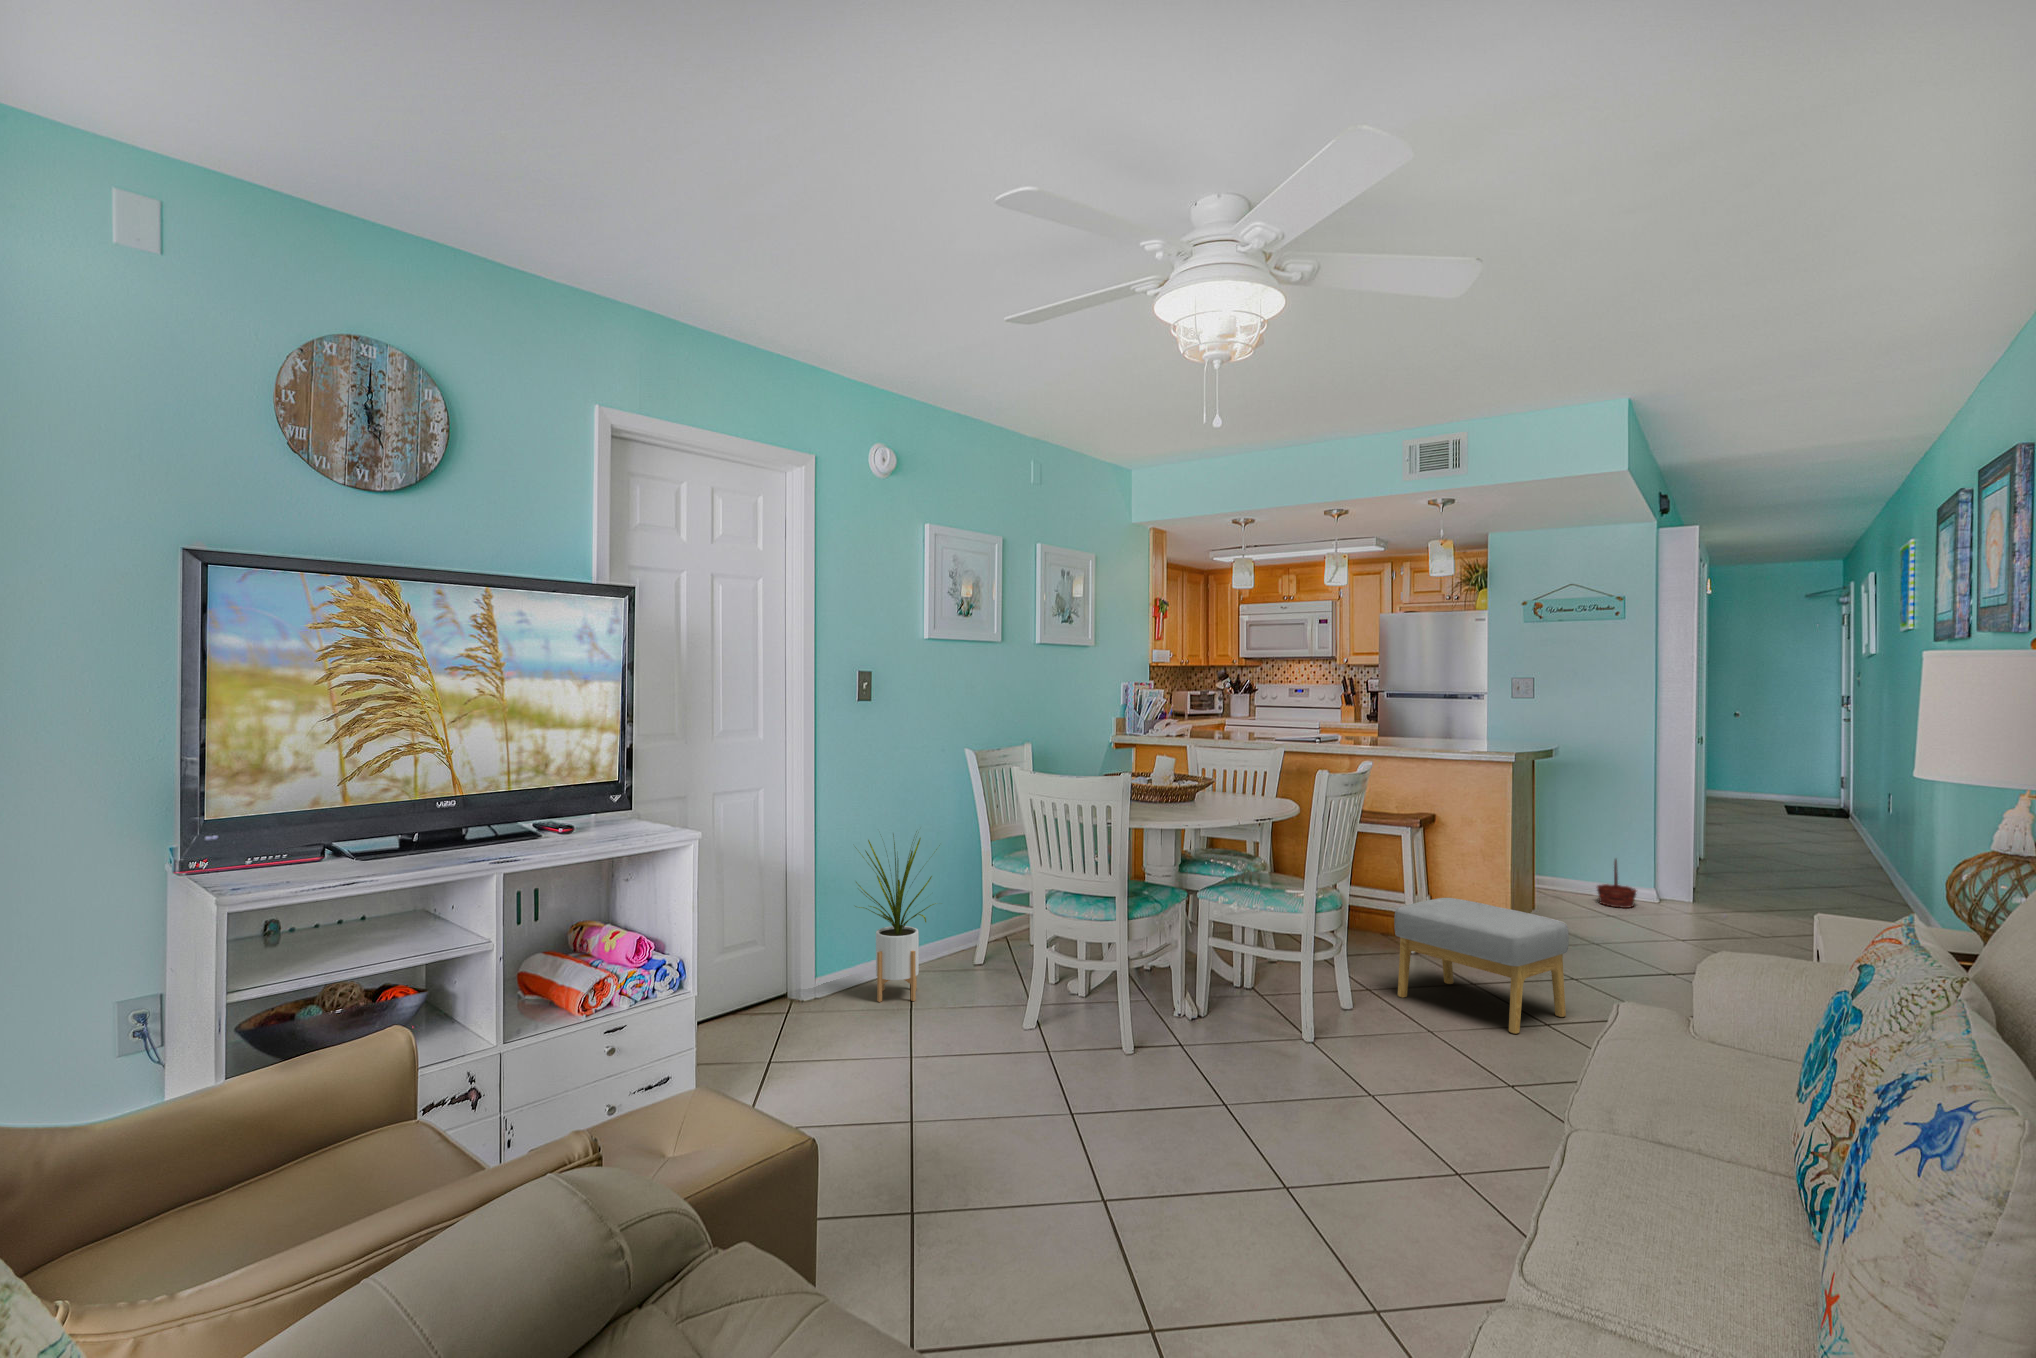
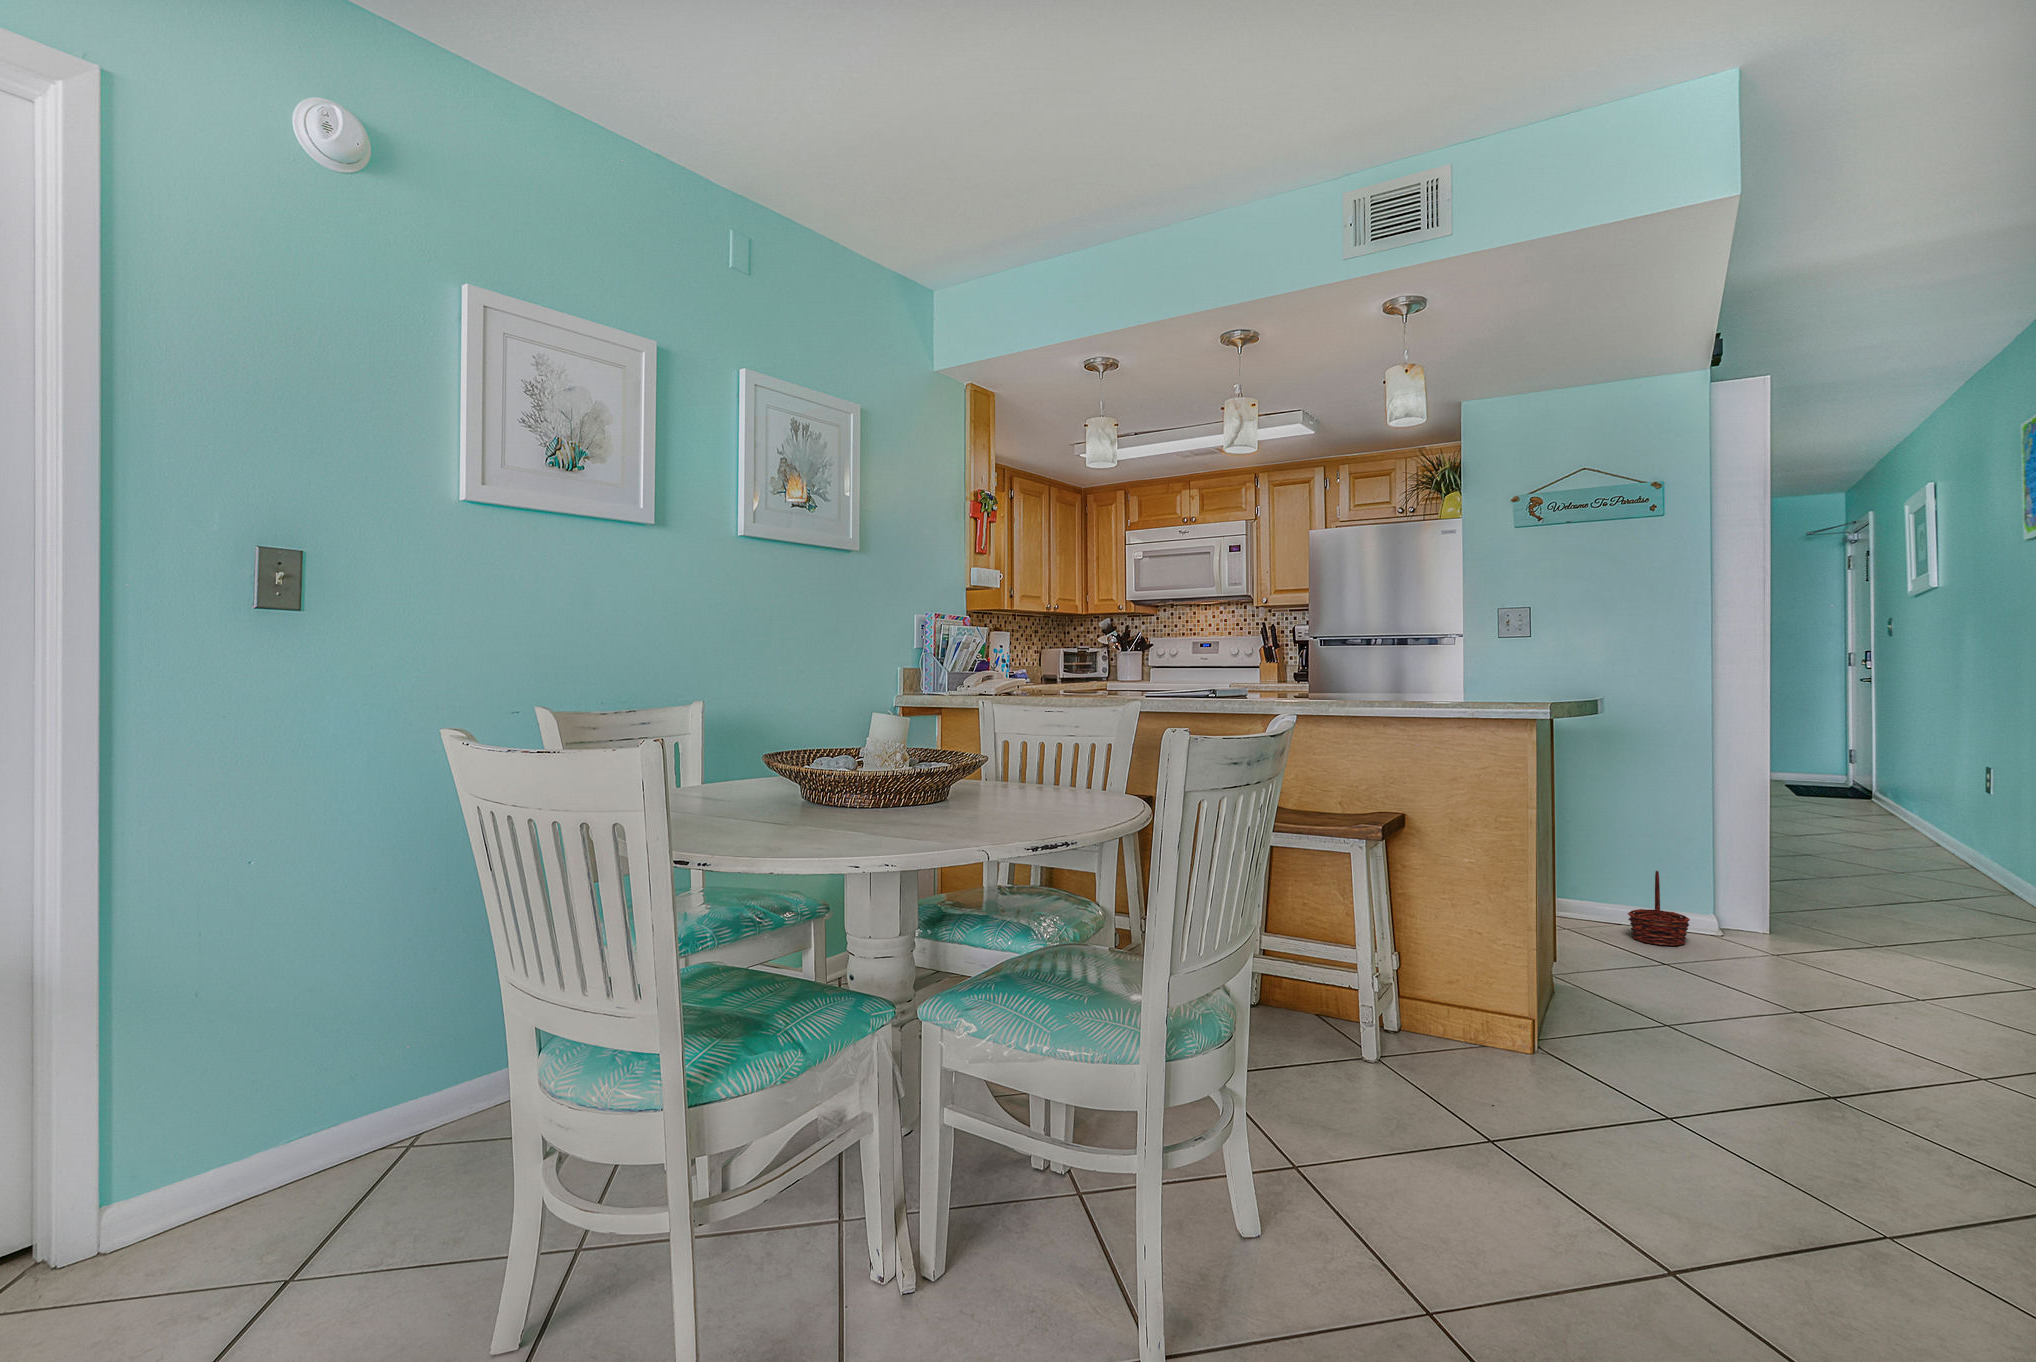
house plant: present [855,834,940,1002] -> none [207,866,442,1253]
footstool: present [1394,898,1569,1034] -> none [1344,973,1687,1289]

